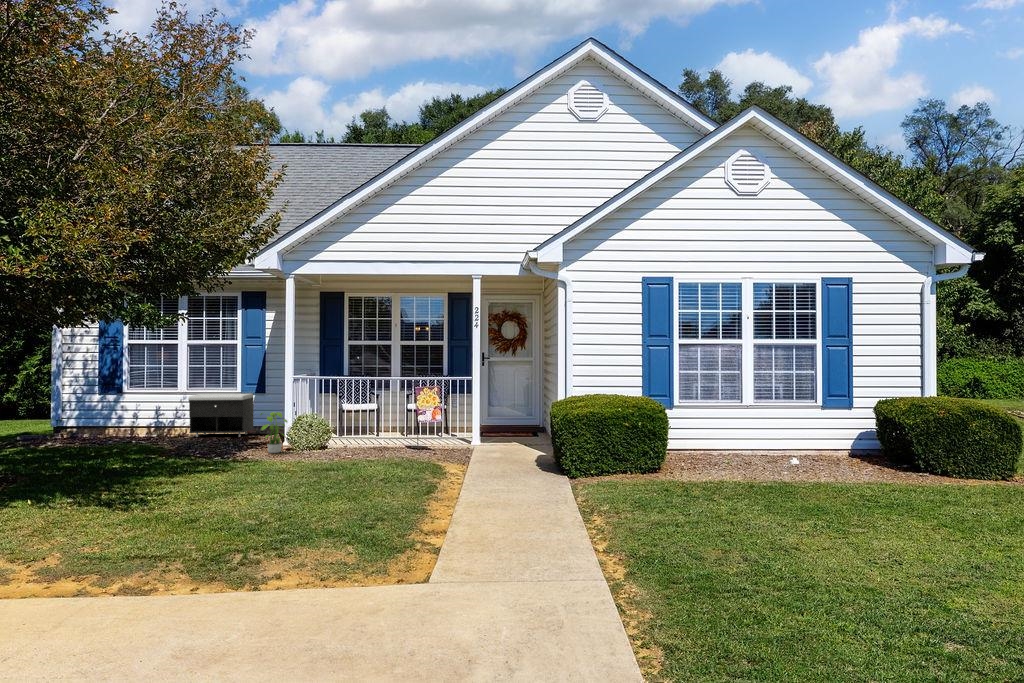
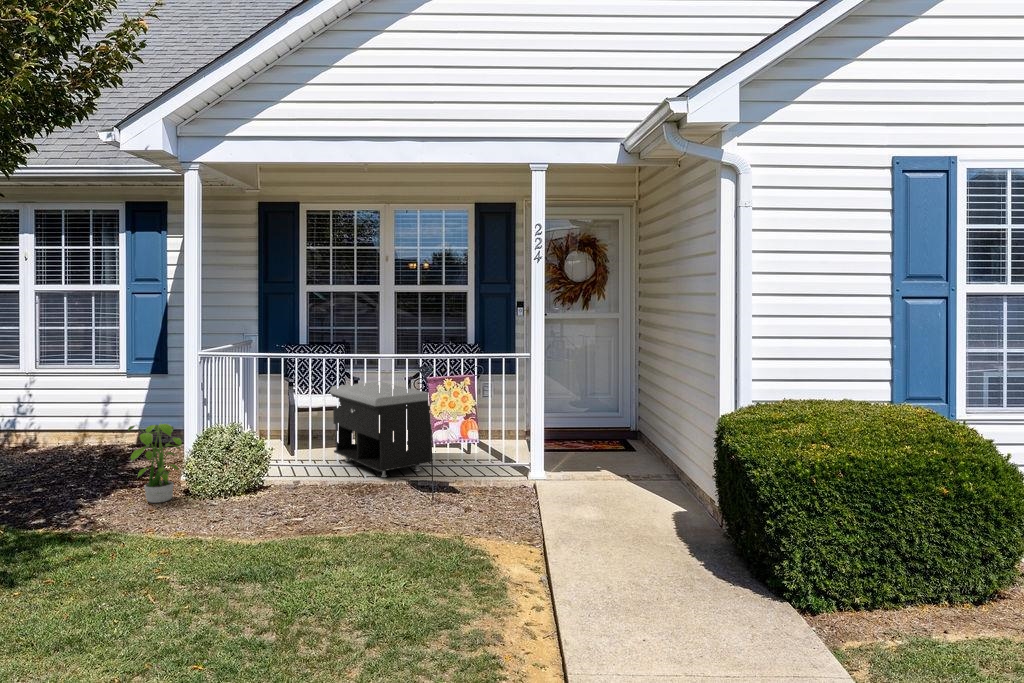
storage bench: present [189,394,253,437] -> present [330,382,432,477]

